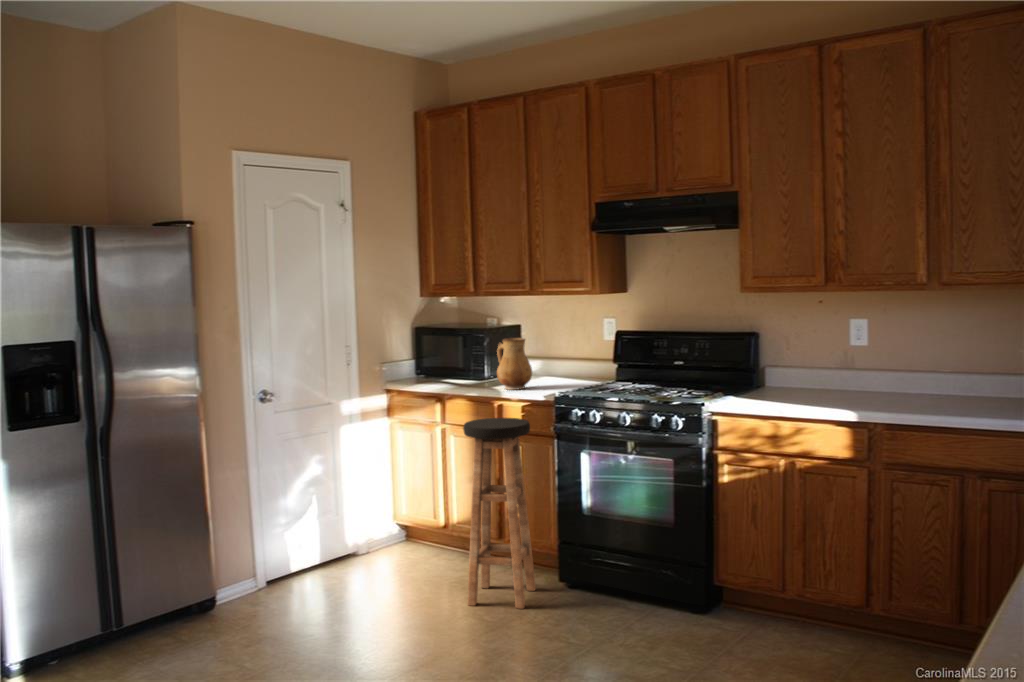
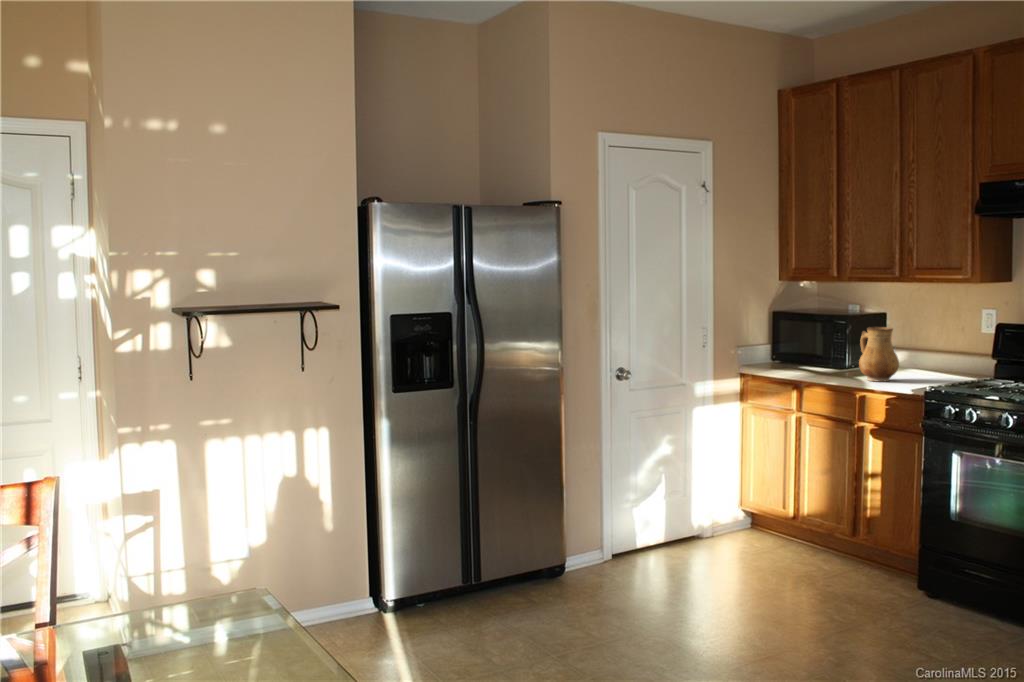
bar stool: present [463,418,536,609] -> none [818,409,895,608]

